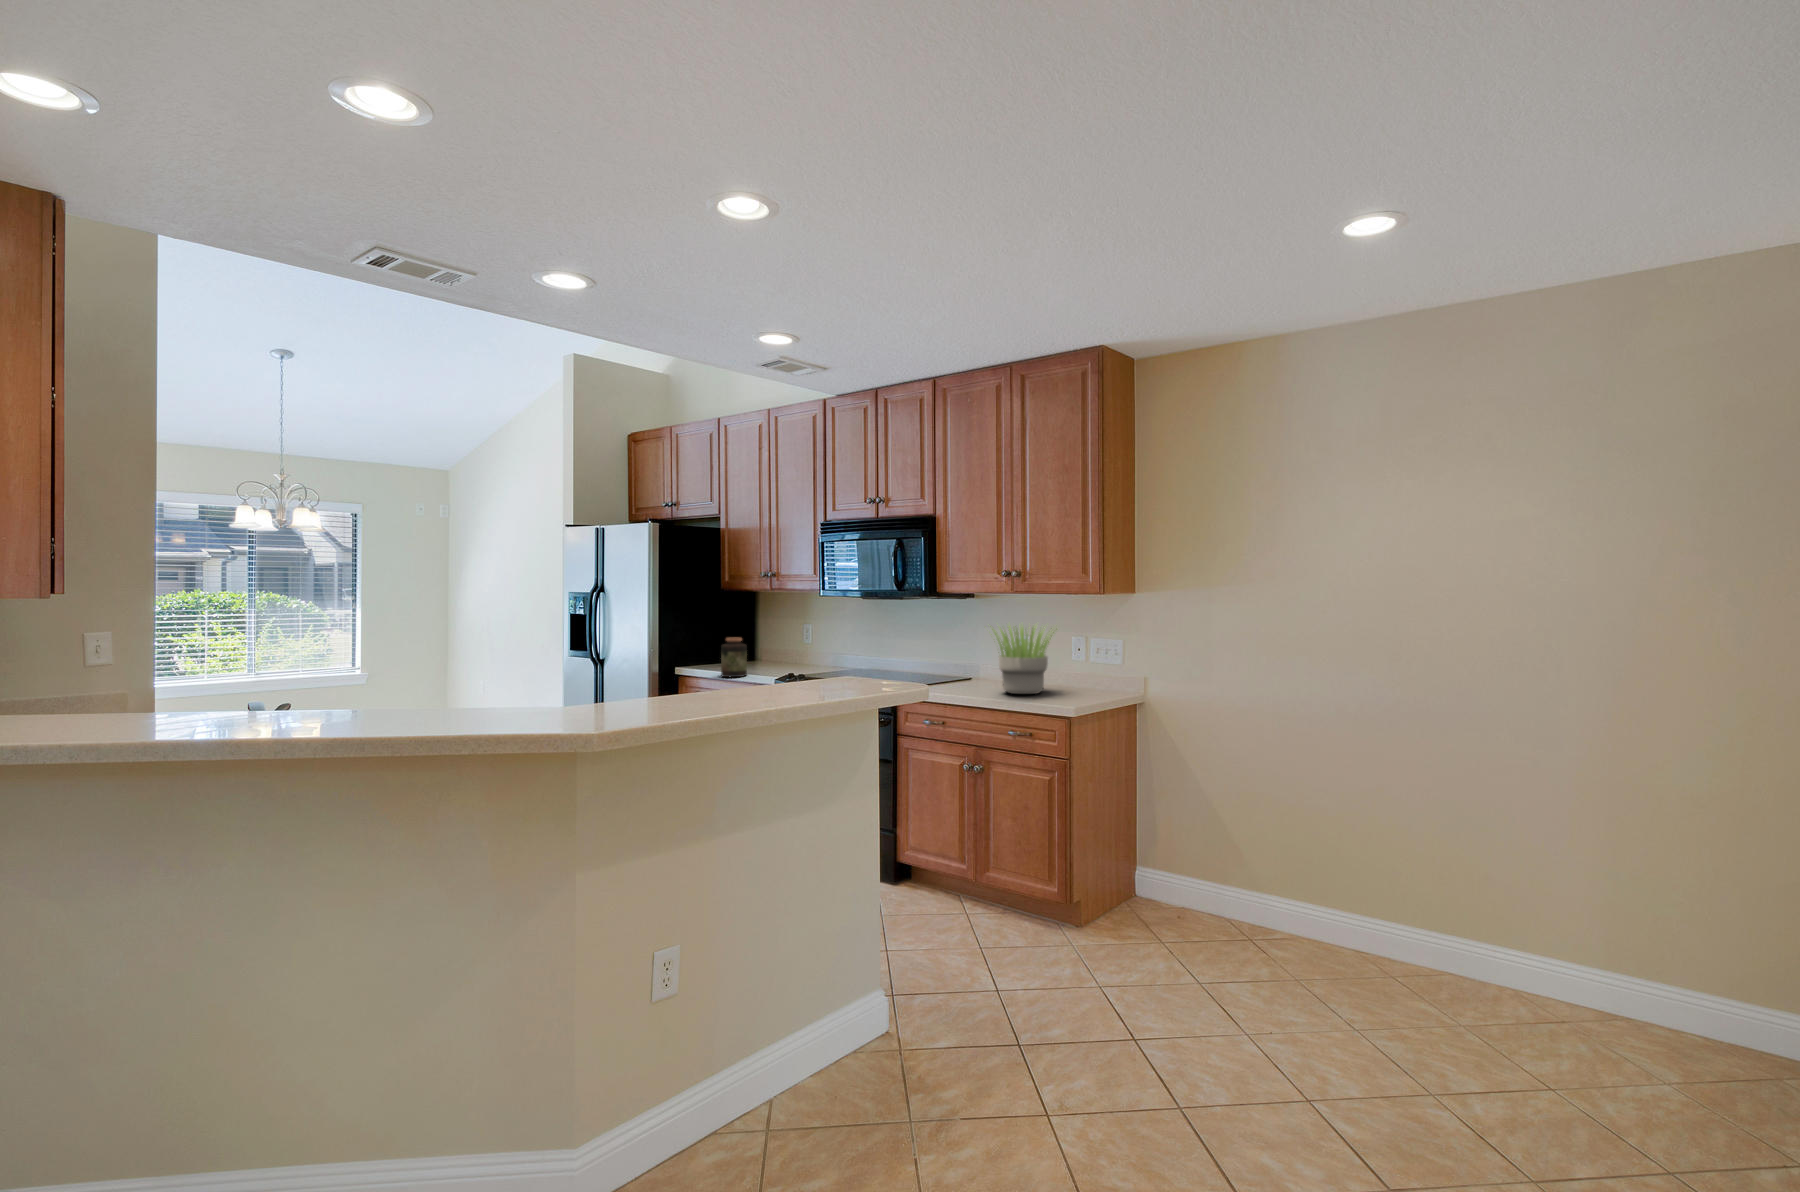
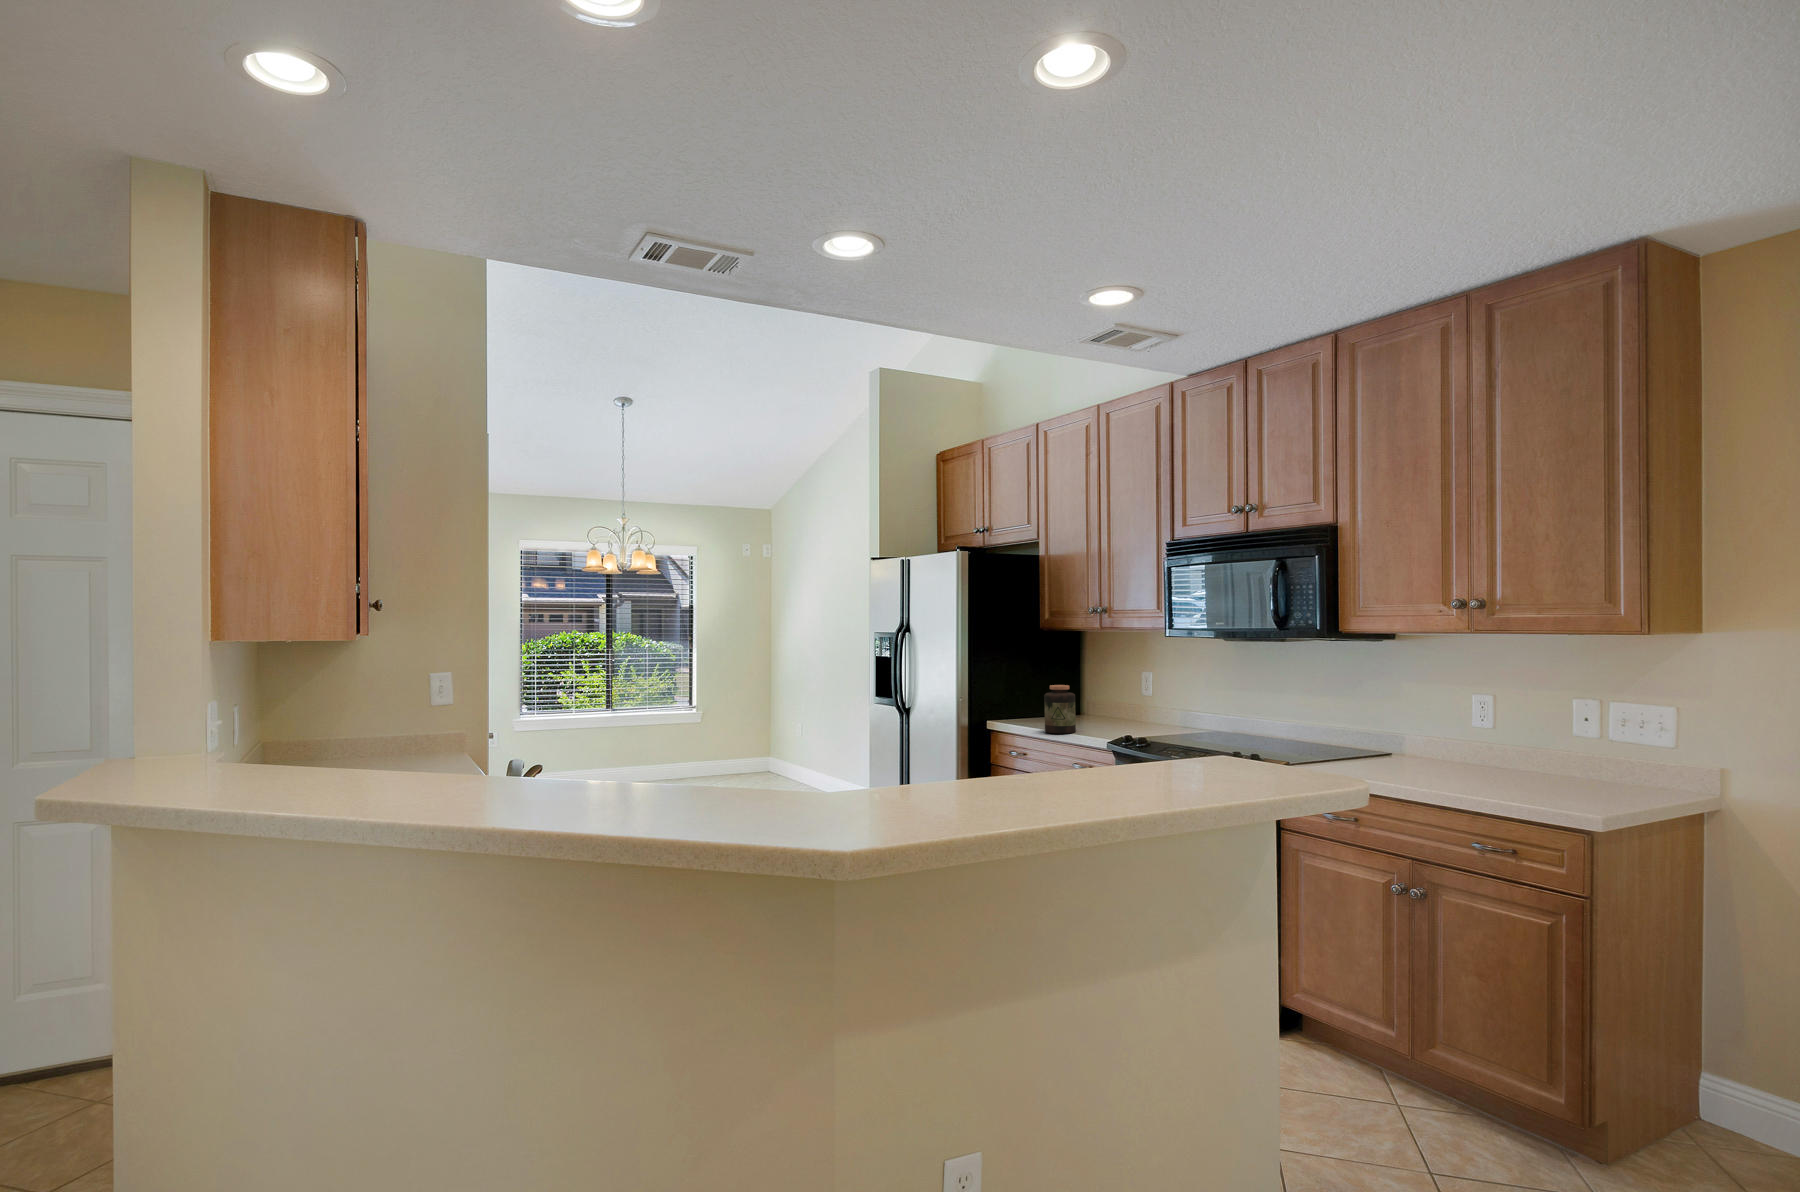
potted plant: present [990,626,1057,694] -> none [1417,672,1562,784]

